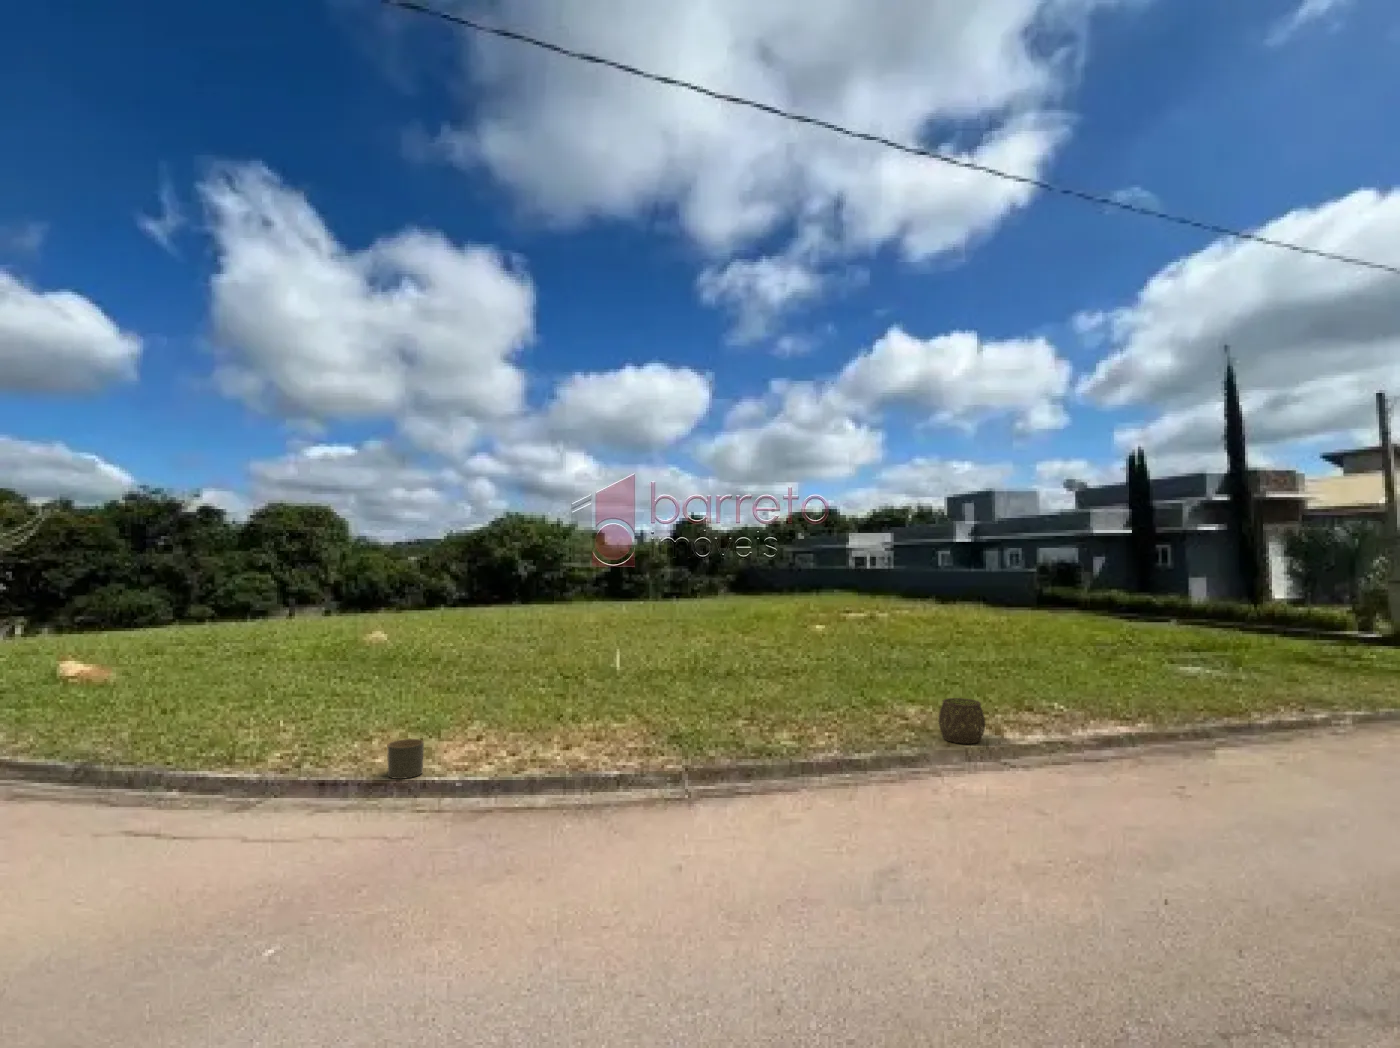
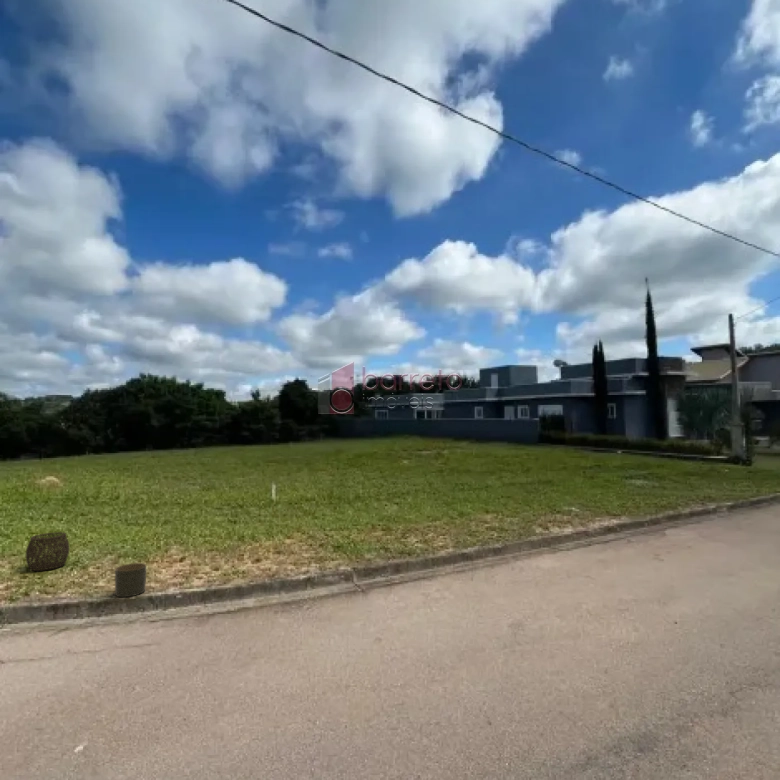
woven basket: present [938,698,985,744] -> present [26,532,69,571]

